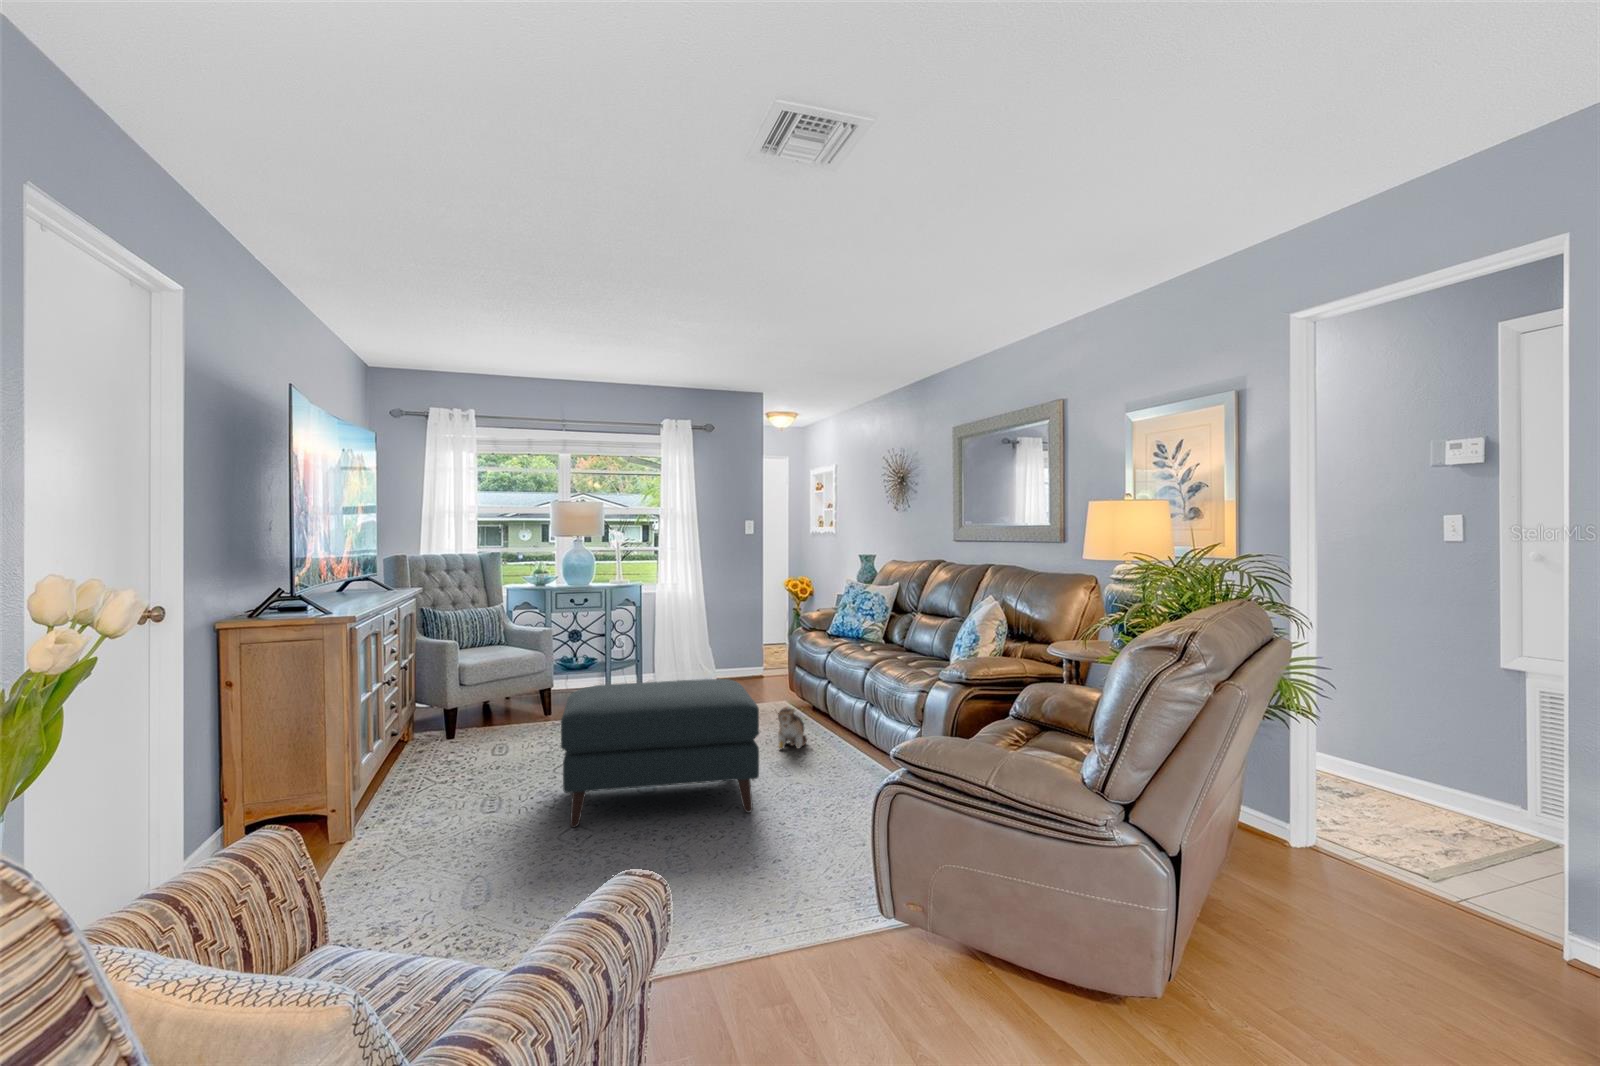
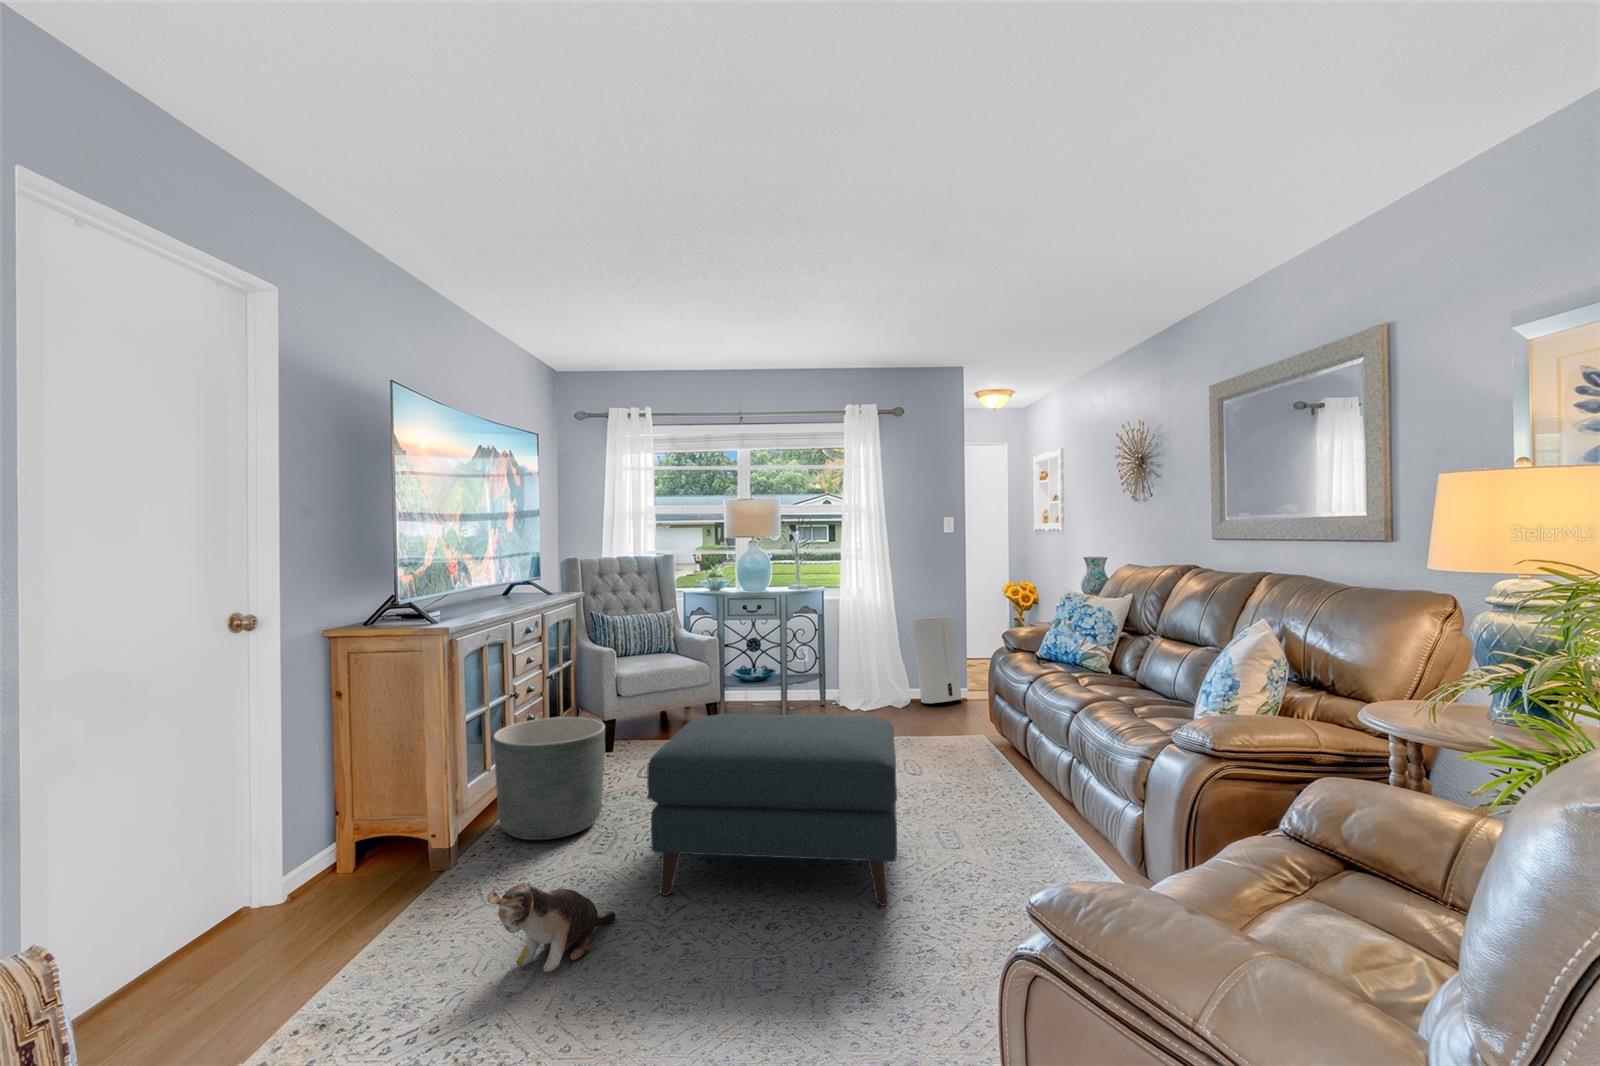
air purifier: none [718,605,760,682] -> present [913,616,962,704]
planter: none [382,699,488,806] -> present [494,717,605,840]
plush toy: present [778,707,807,749] -> present [487,883,616,972]

